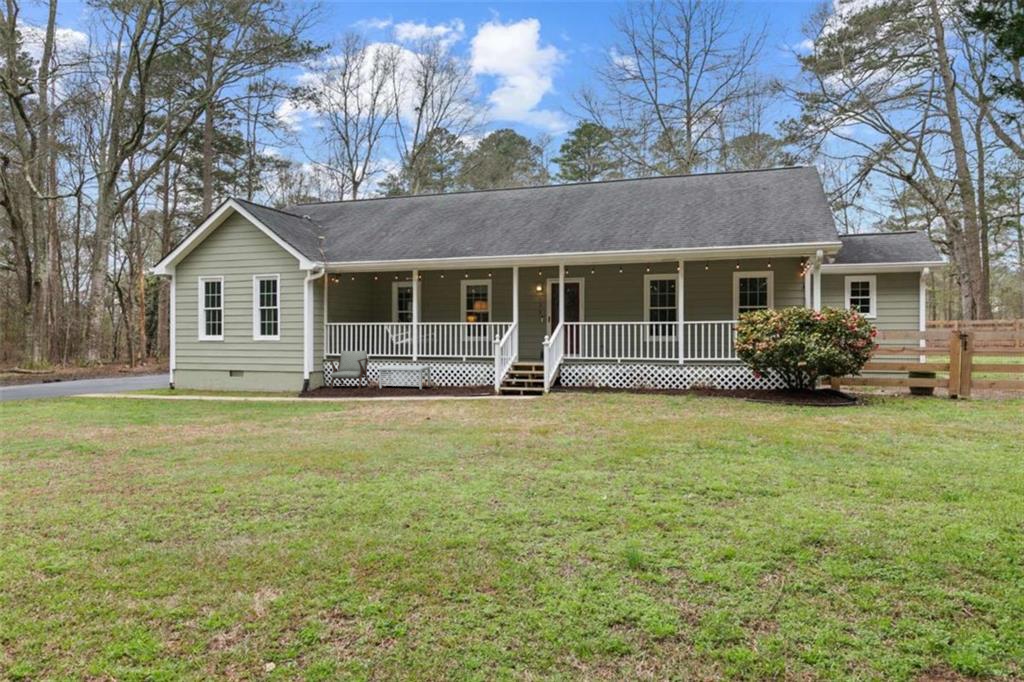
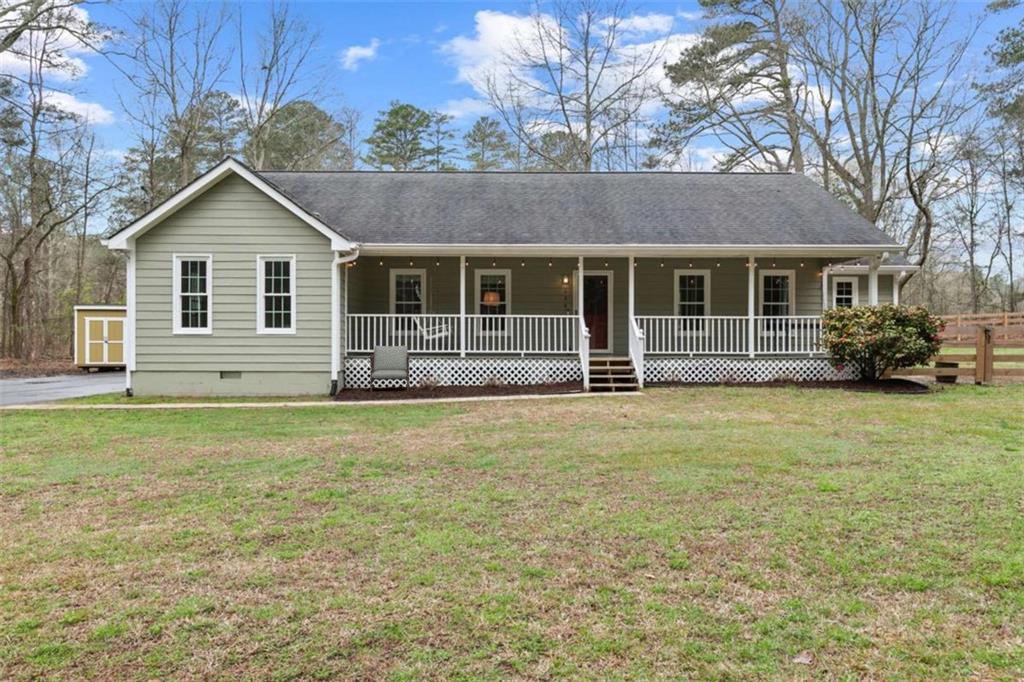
storage bench: present [377,365,431,389] -> none [429,363,486,390]

